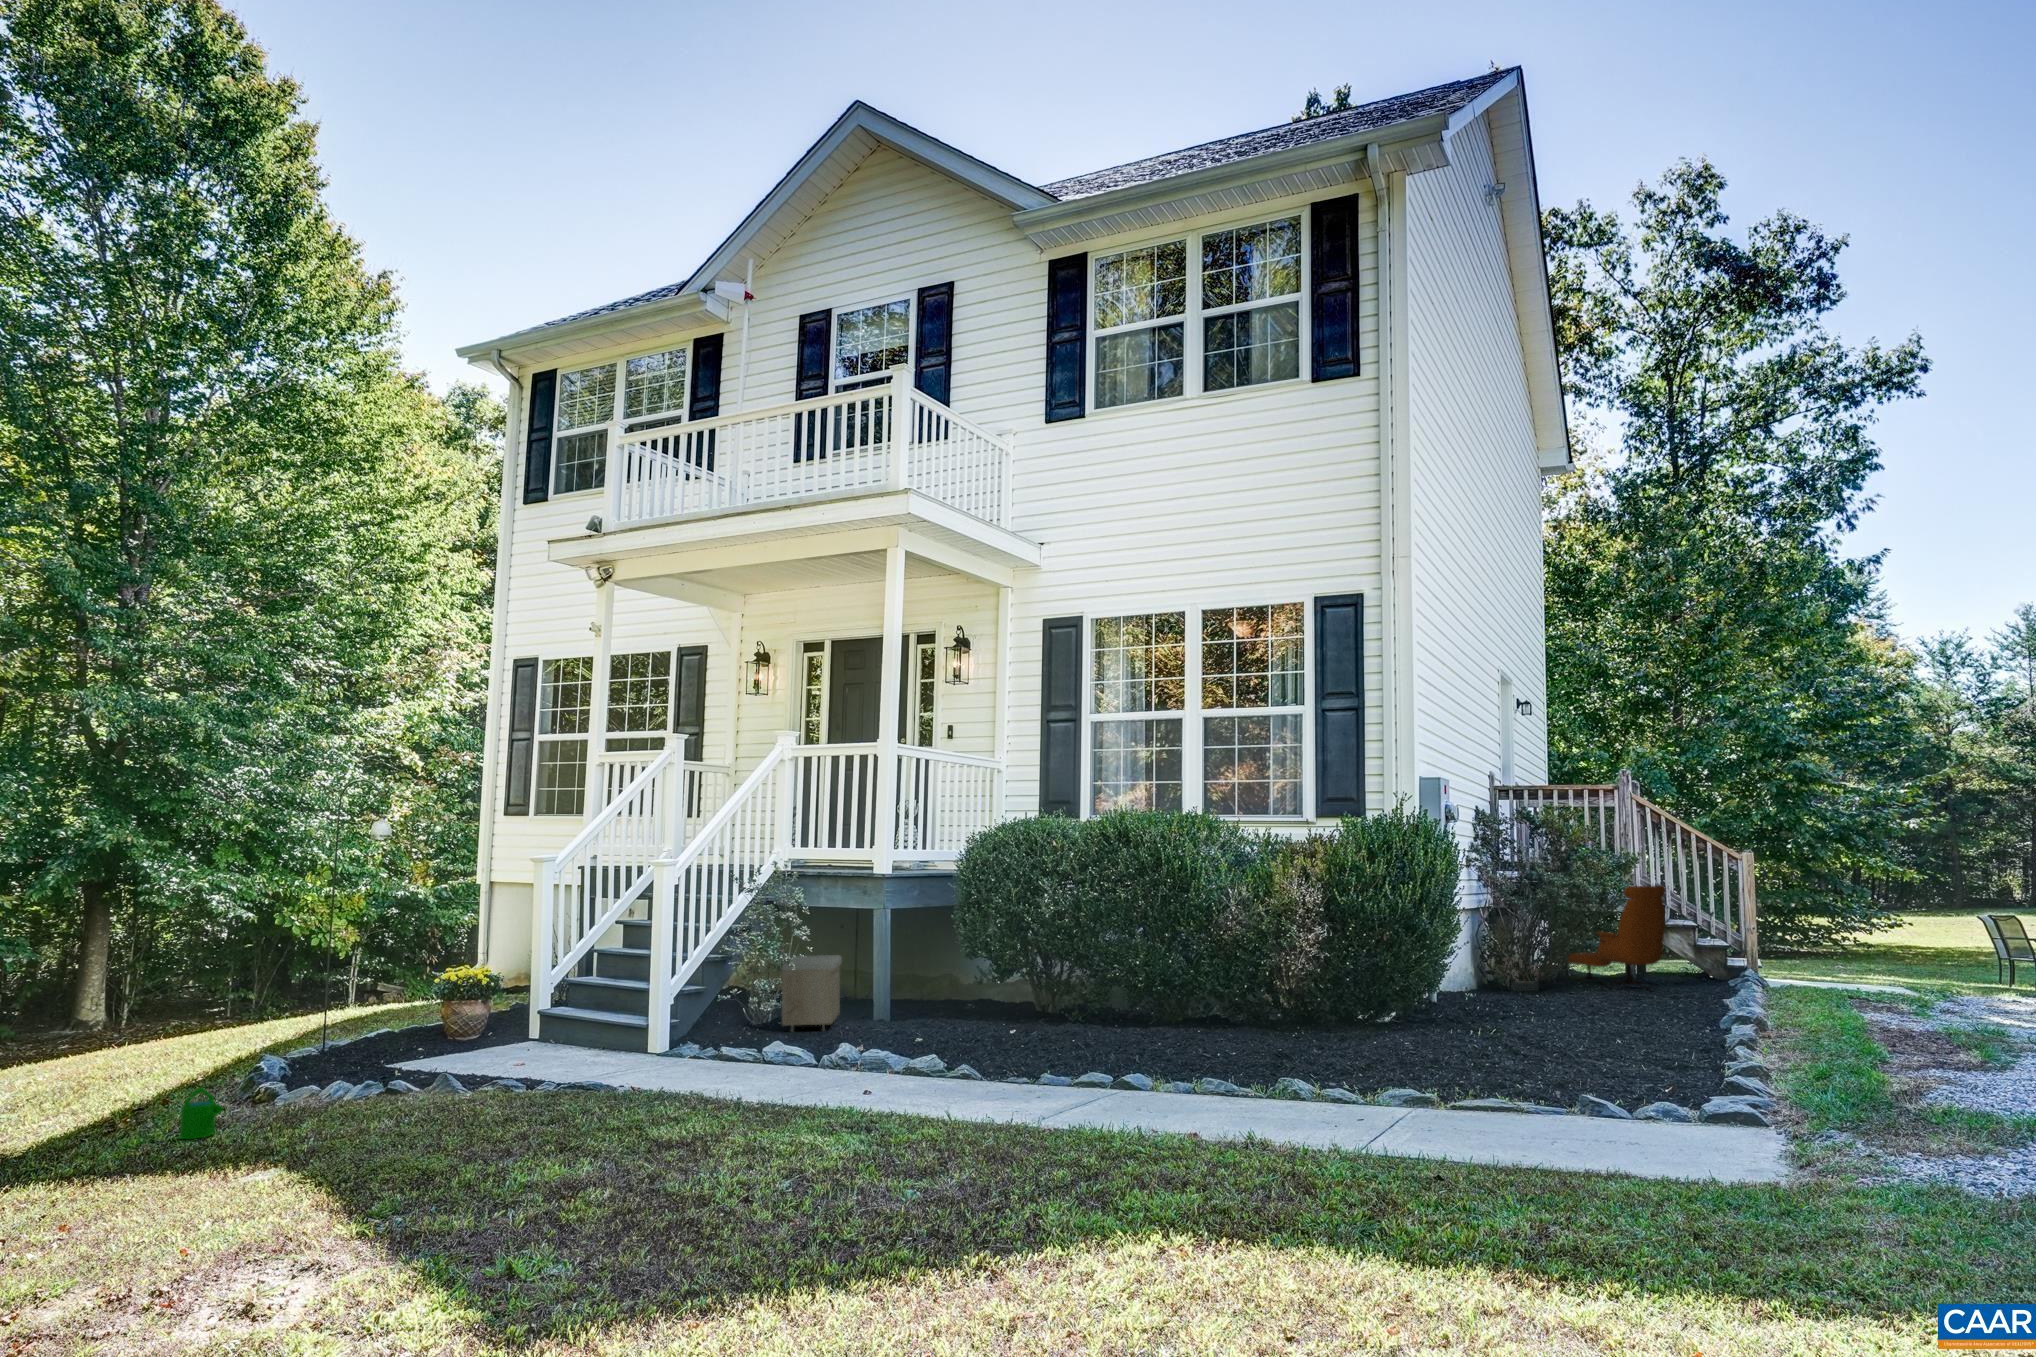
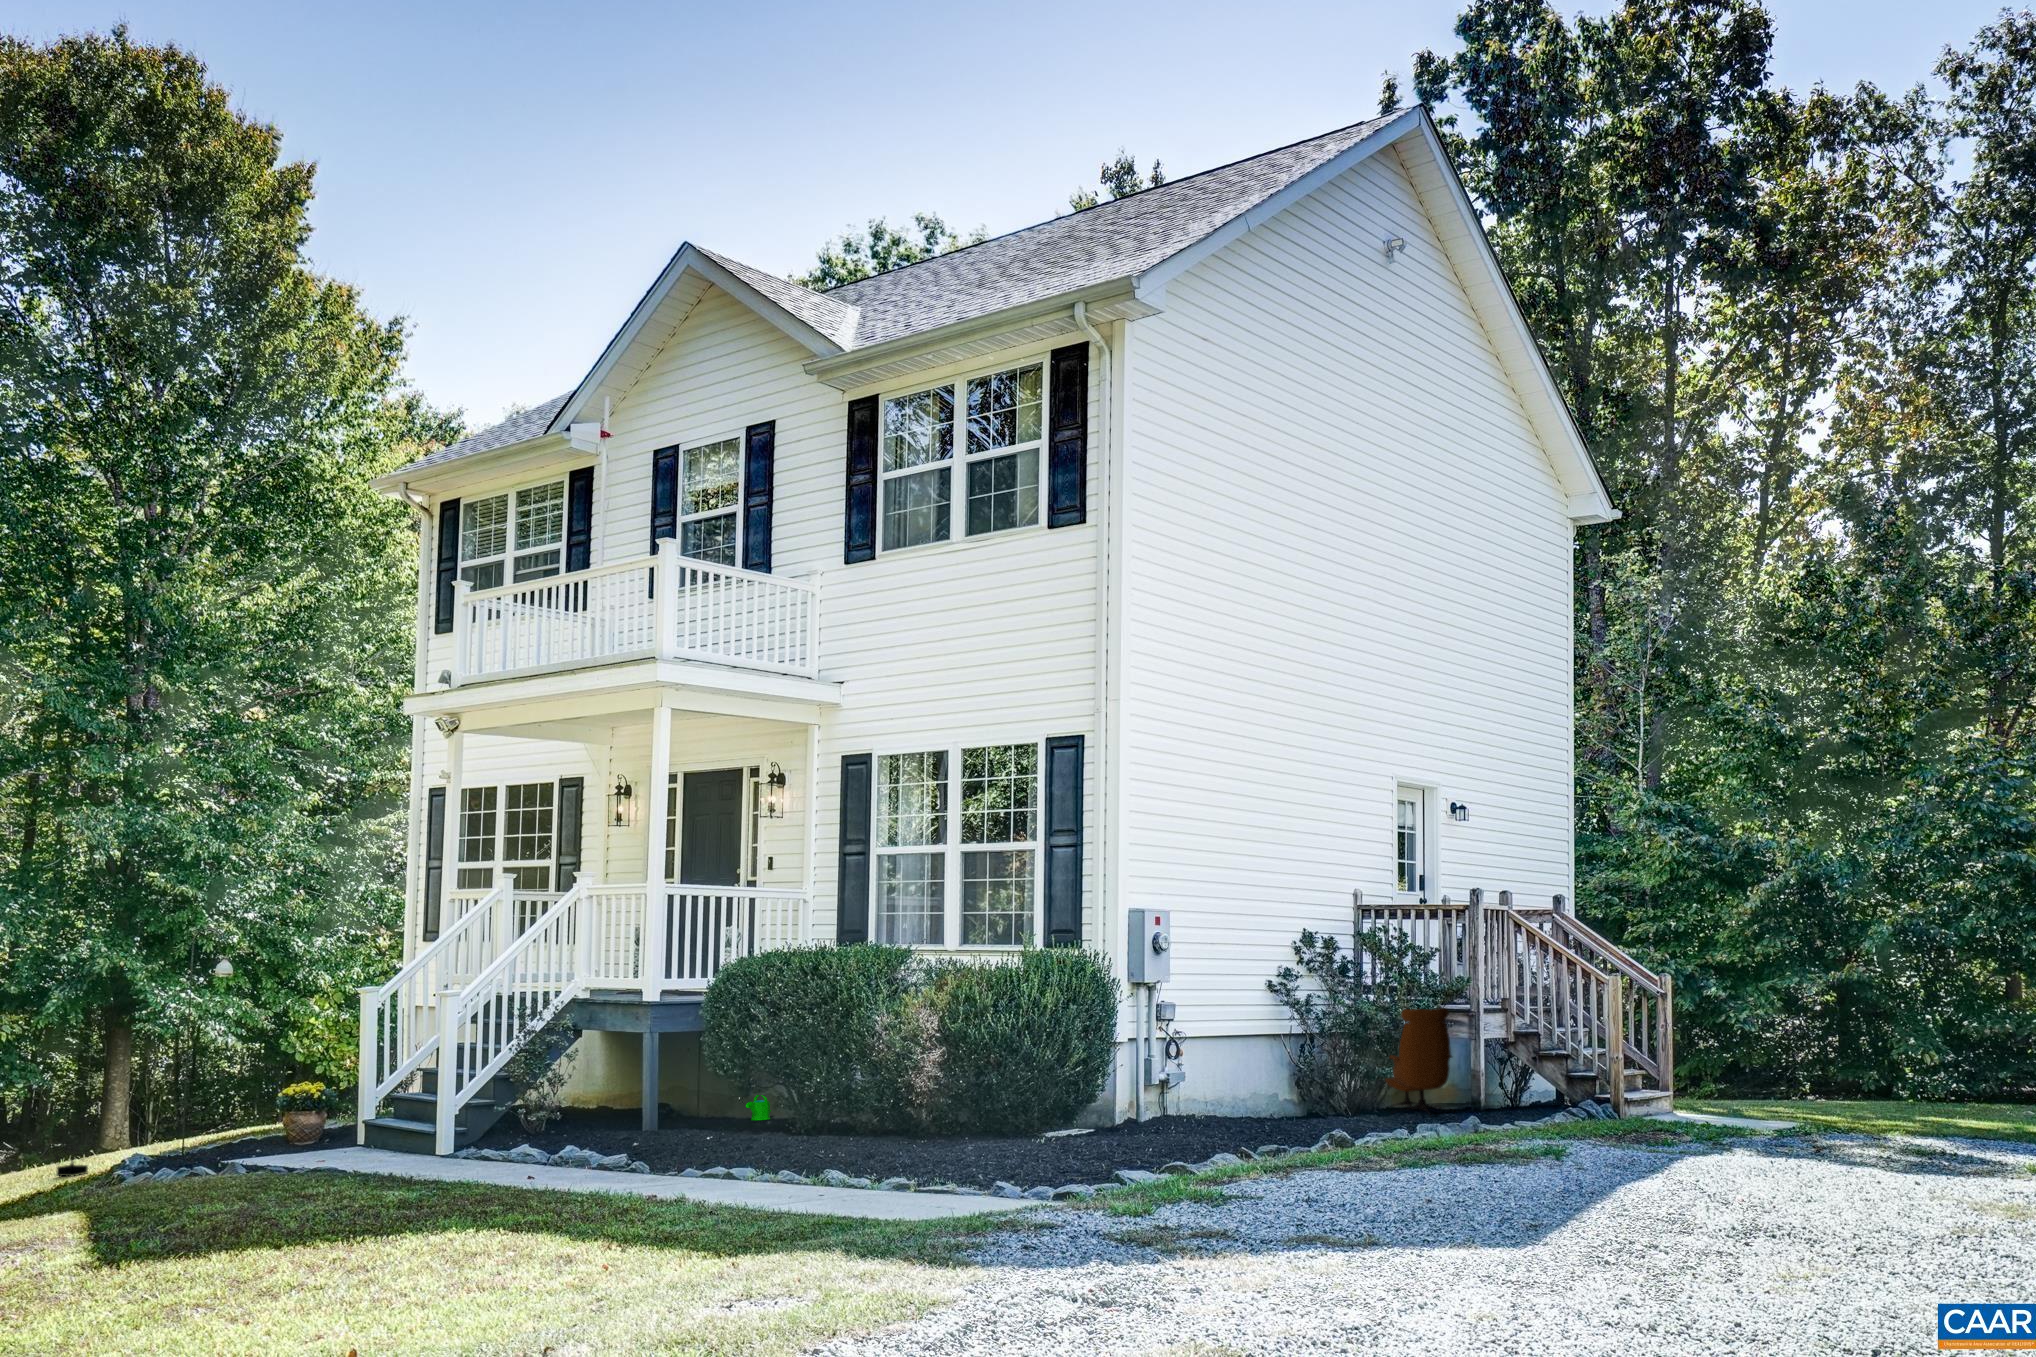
storage bench: present [782,955,842,1032] -> none [563,1075,635,1143]
decorative plant: present [1504,958,1539,992] -> present [54,1142,88,1176]
watering can: present [178,1088,223,1139] -> present [746,1095,771,1120]

